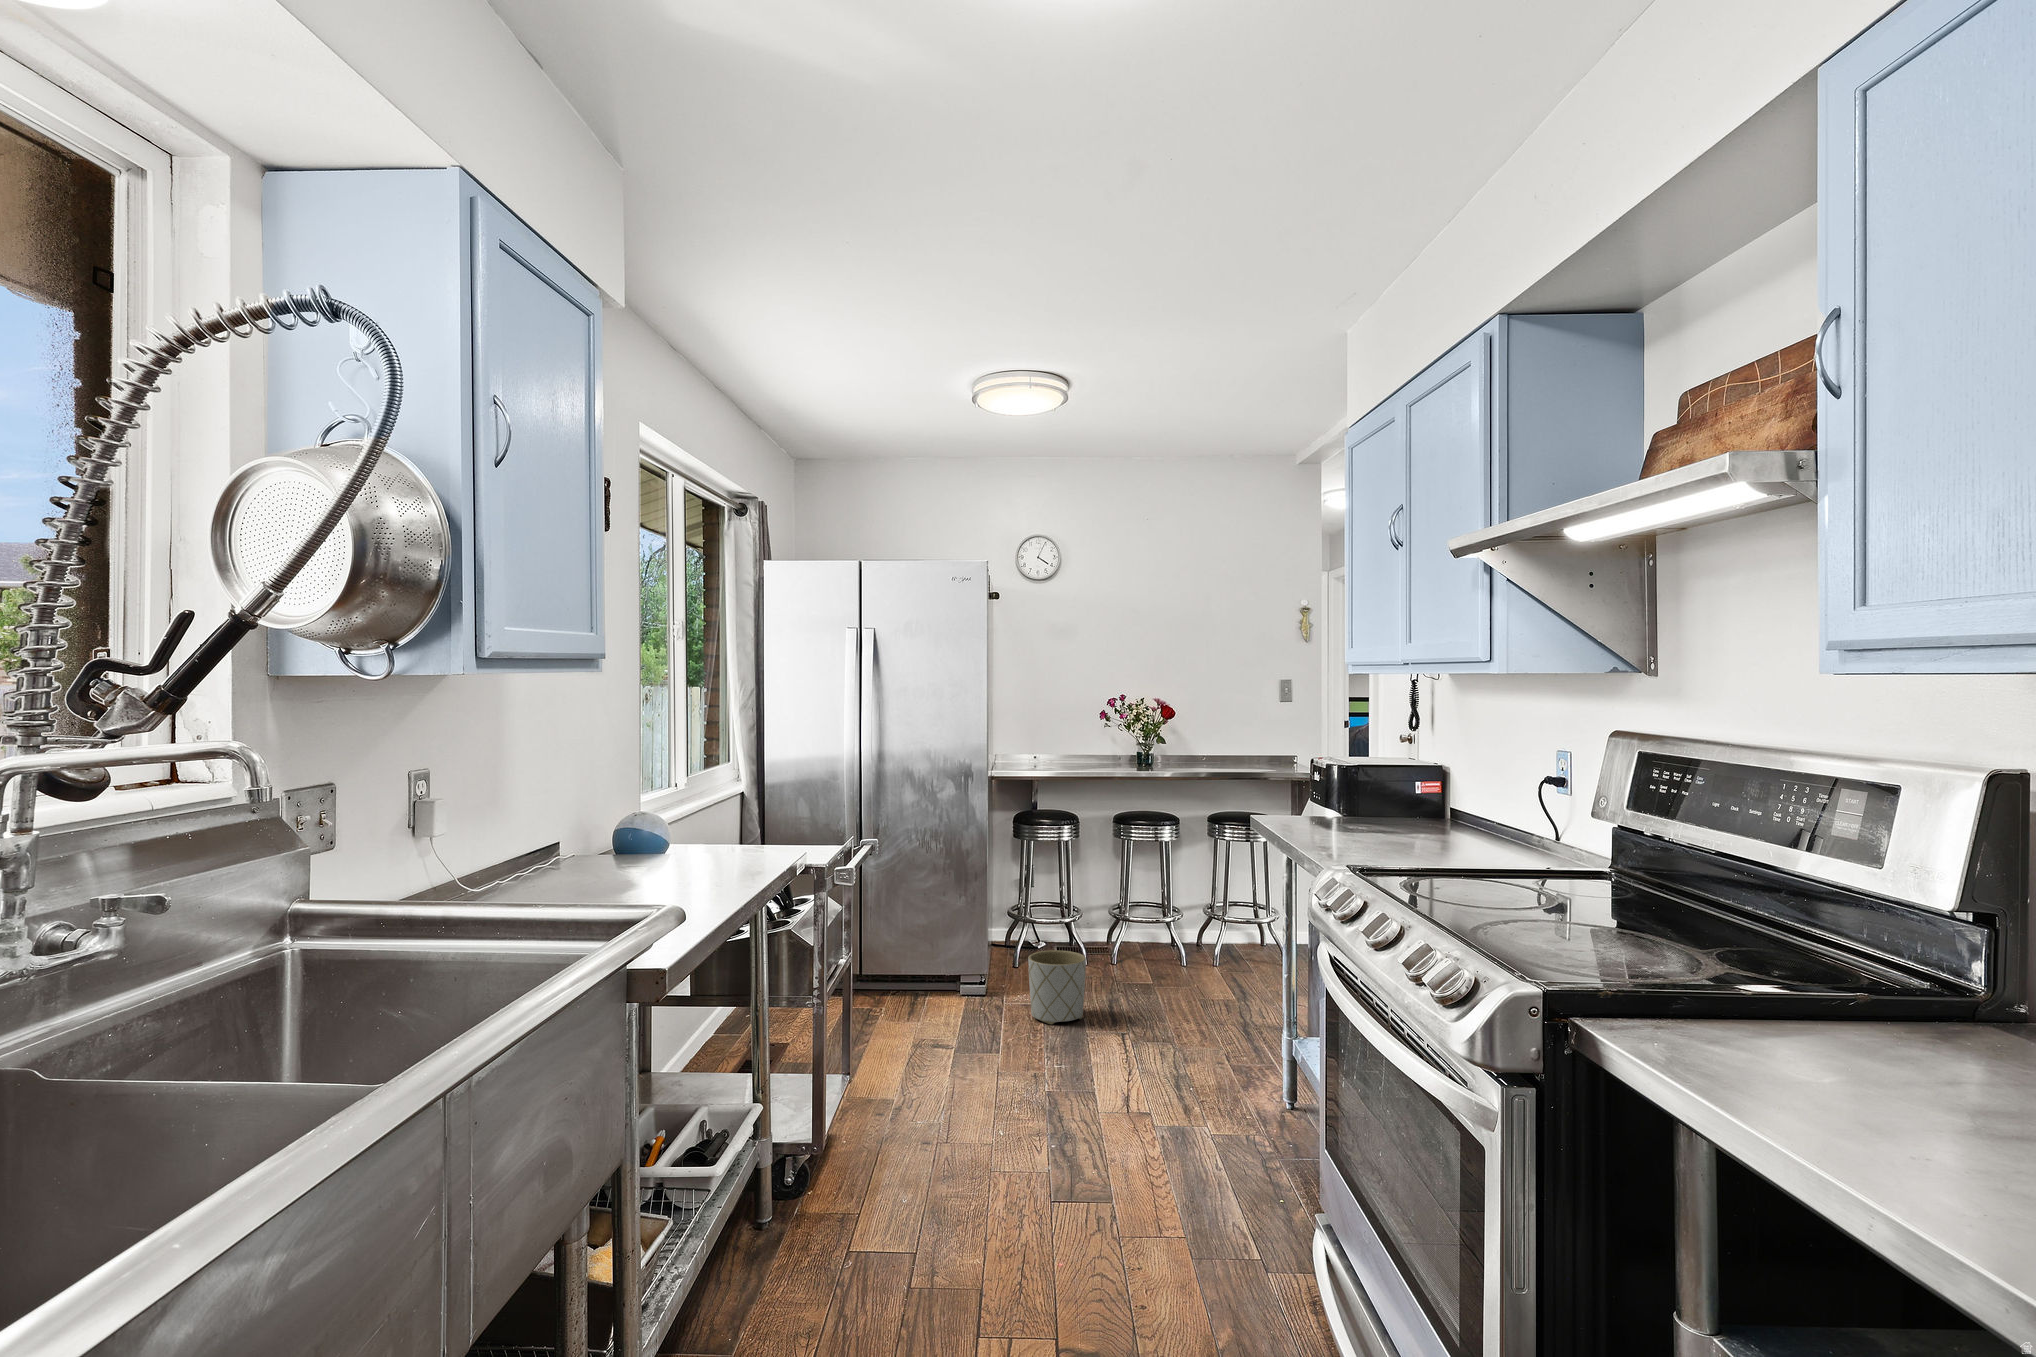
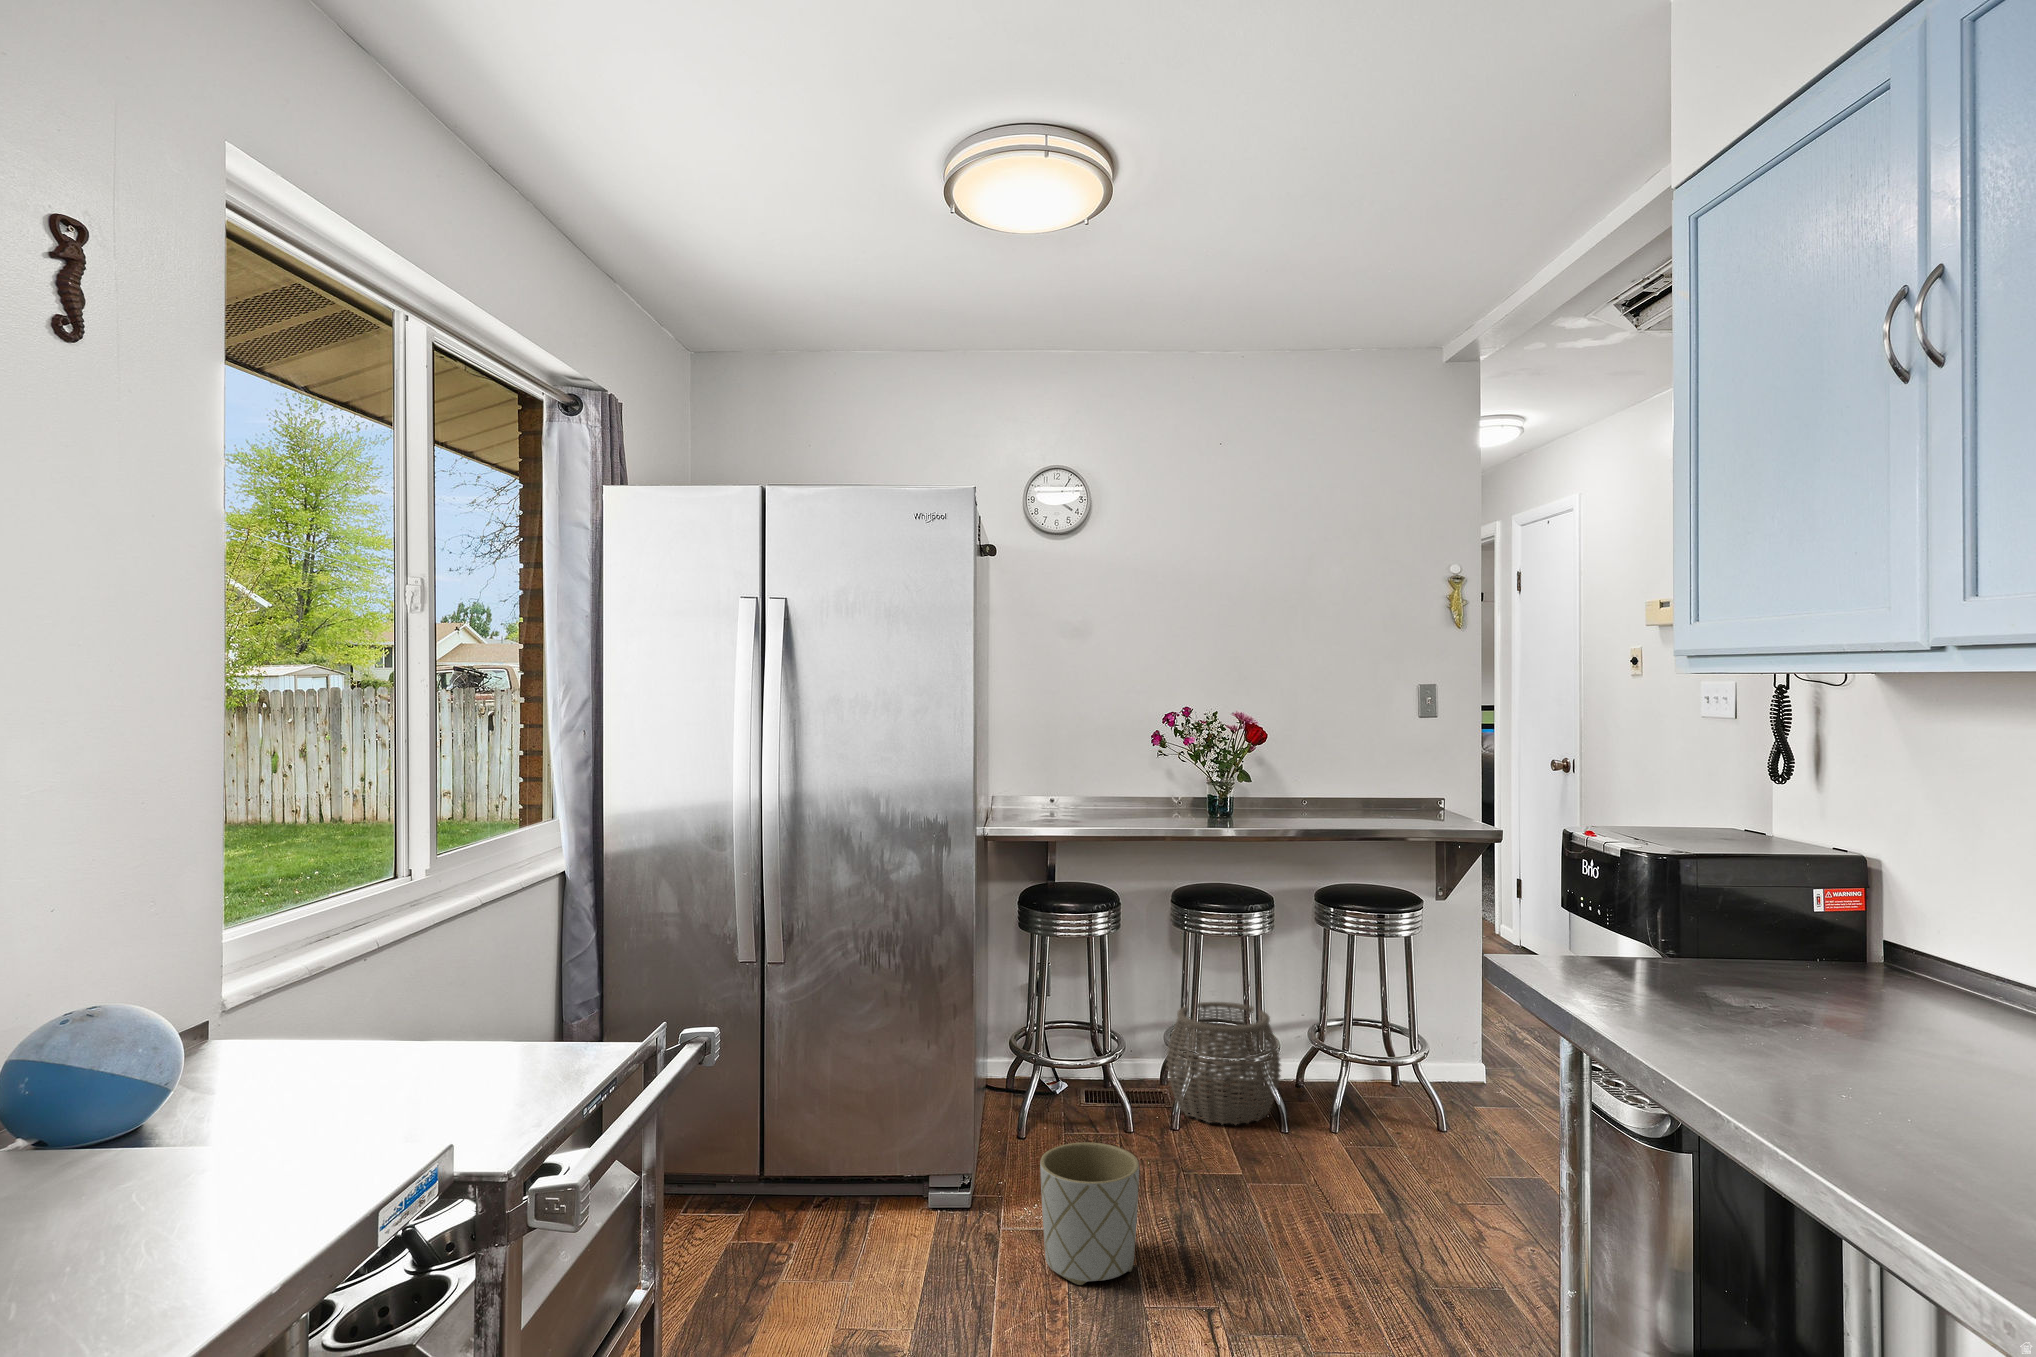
woven basket: none [1109,888,1183,962] -> present [1167,1002,1281,1125]

